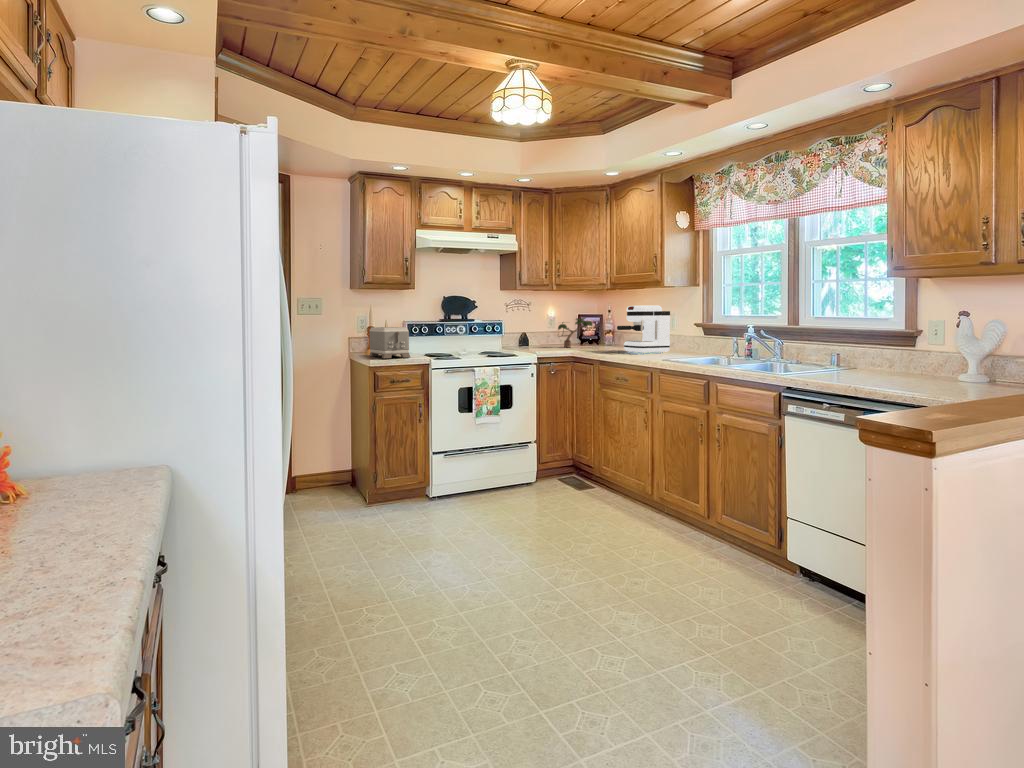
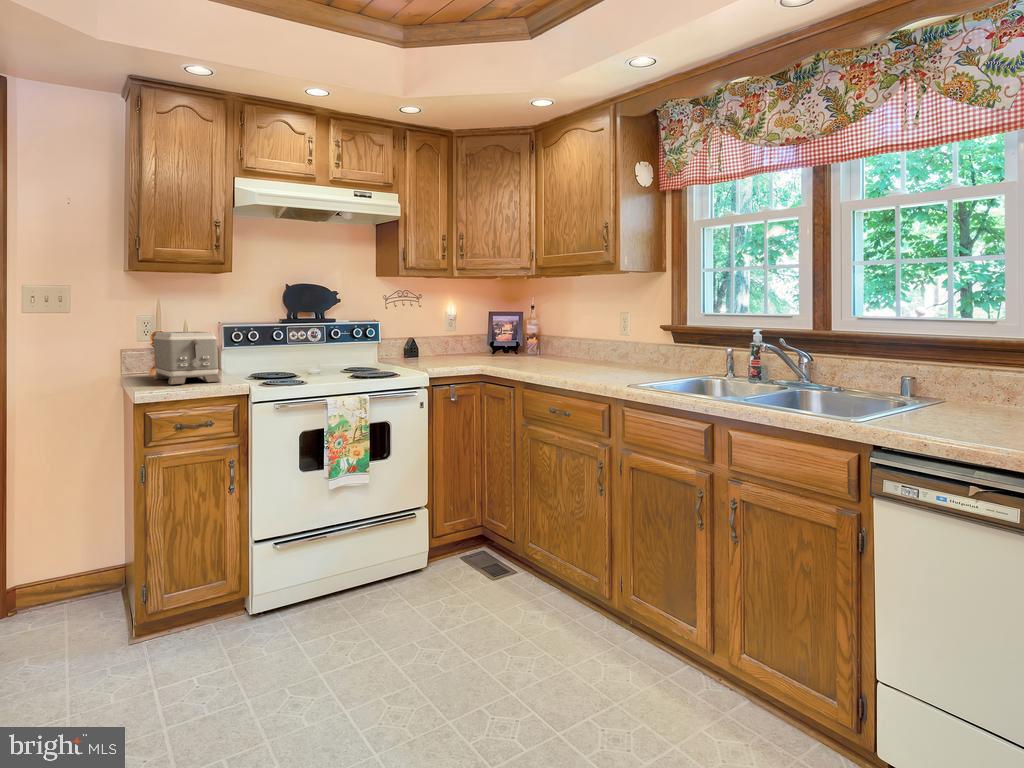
coffee maker: present [617,306,670,353] -> none [549,301,627,372]
potted plant: present [558,317,593,347] -> none [453,315,519,361]

